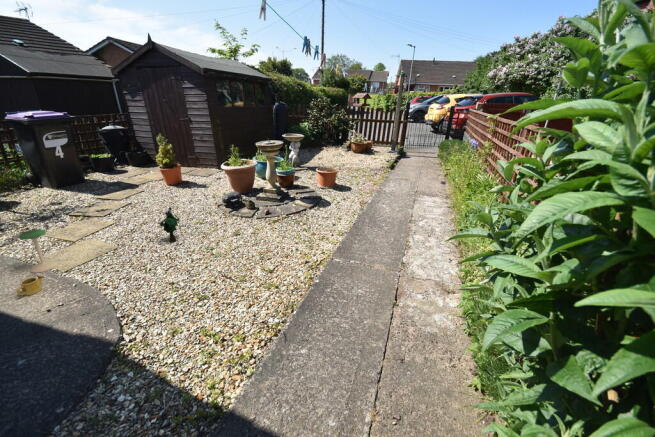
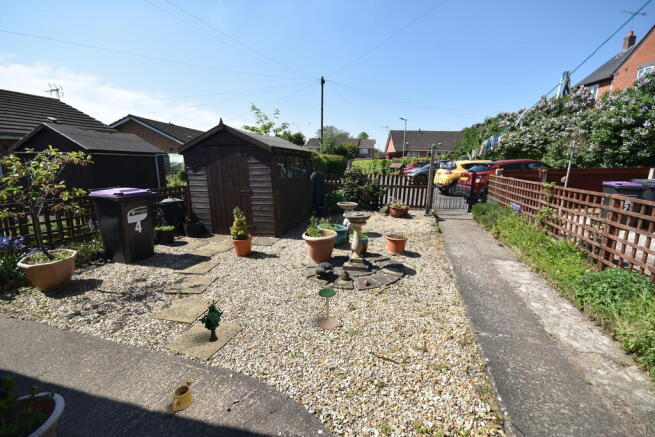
decorative plant: present [158,208,180,243] -> present [199,300,223,342]
stool: present [19,229,59,273] -> present [318,288,338,329]

